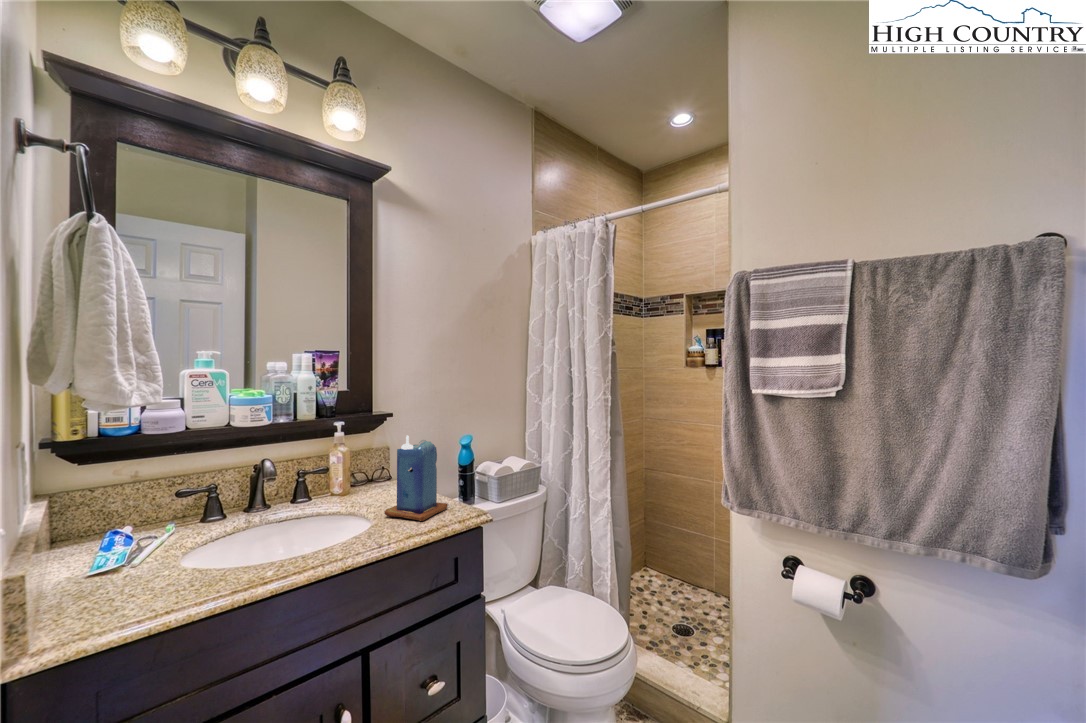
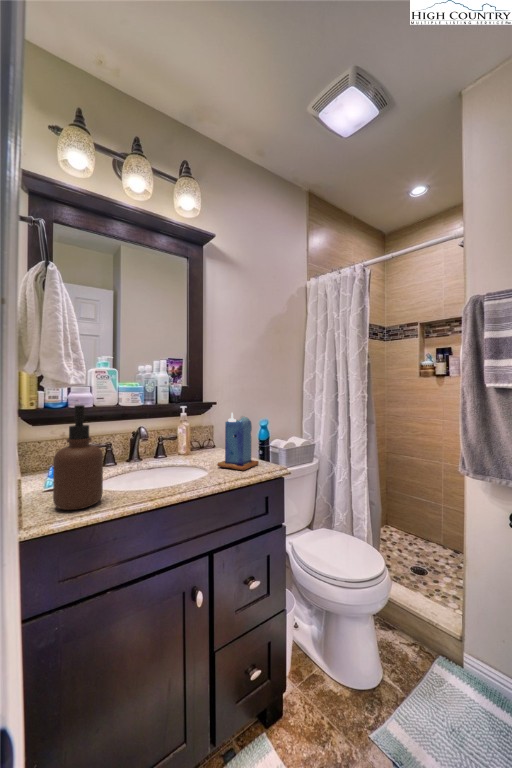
soap dispenser: none [97,445,186,612] -> present [53,405,103,510]

